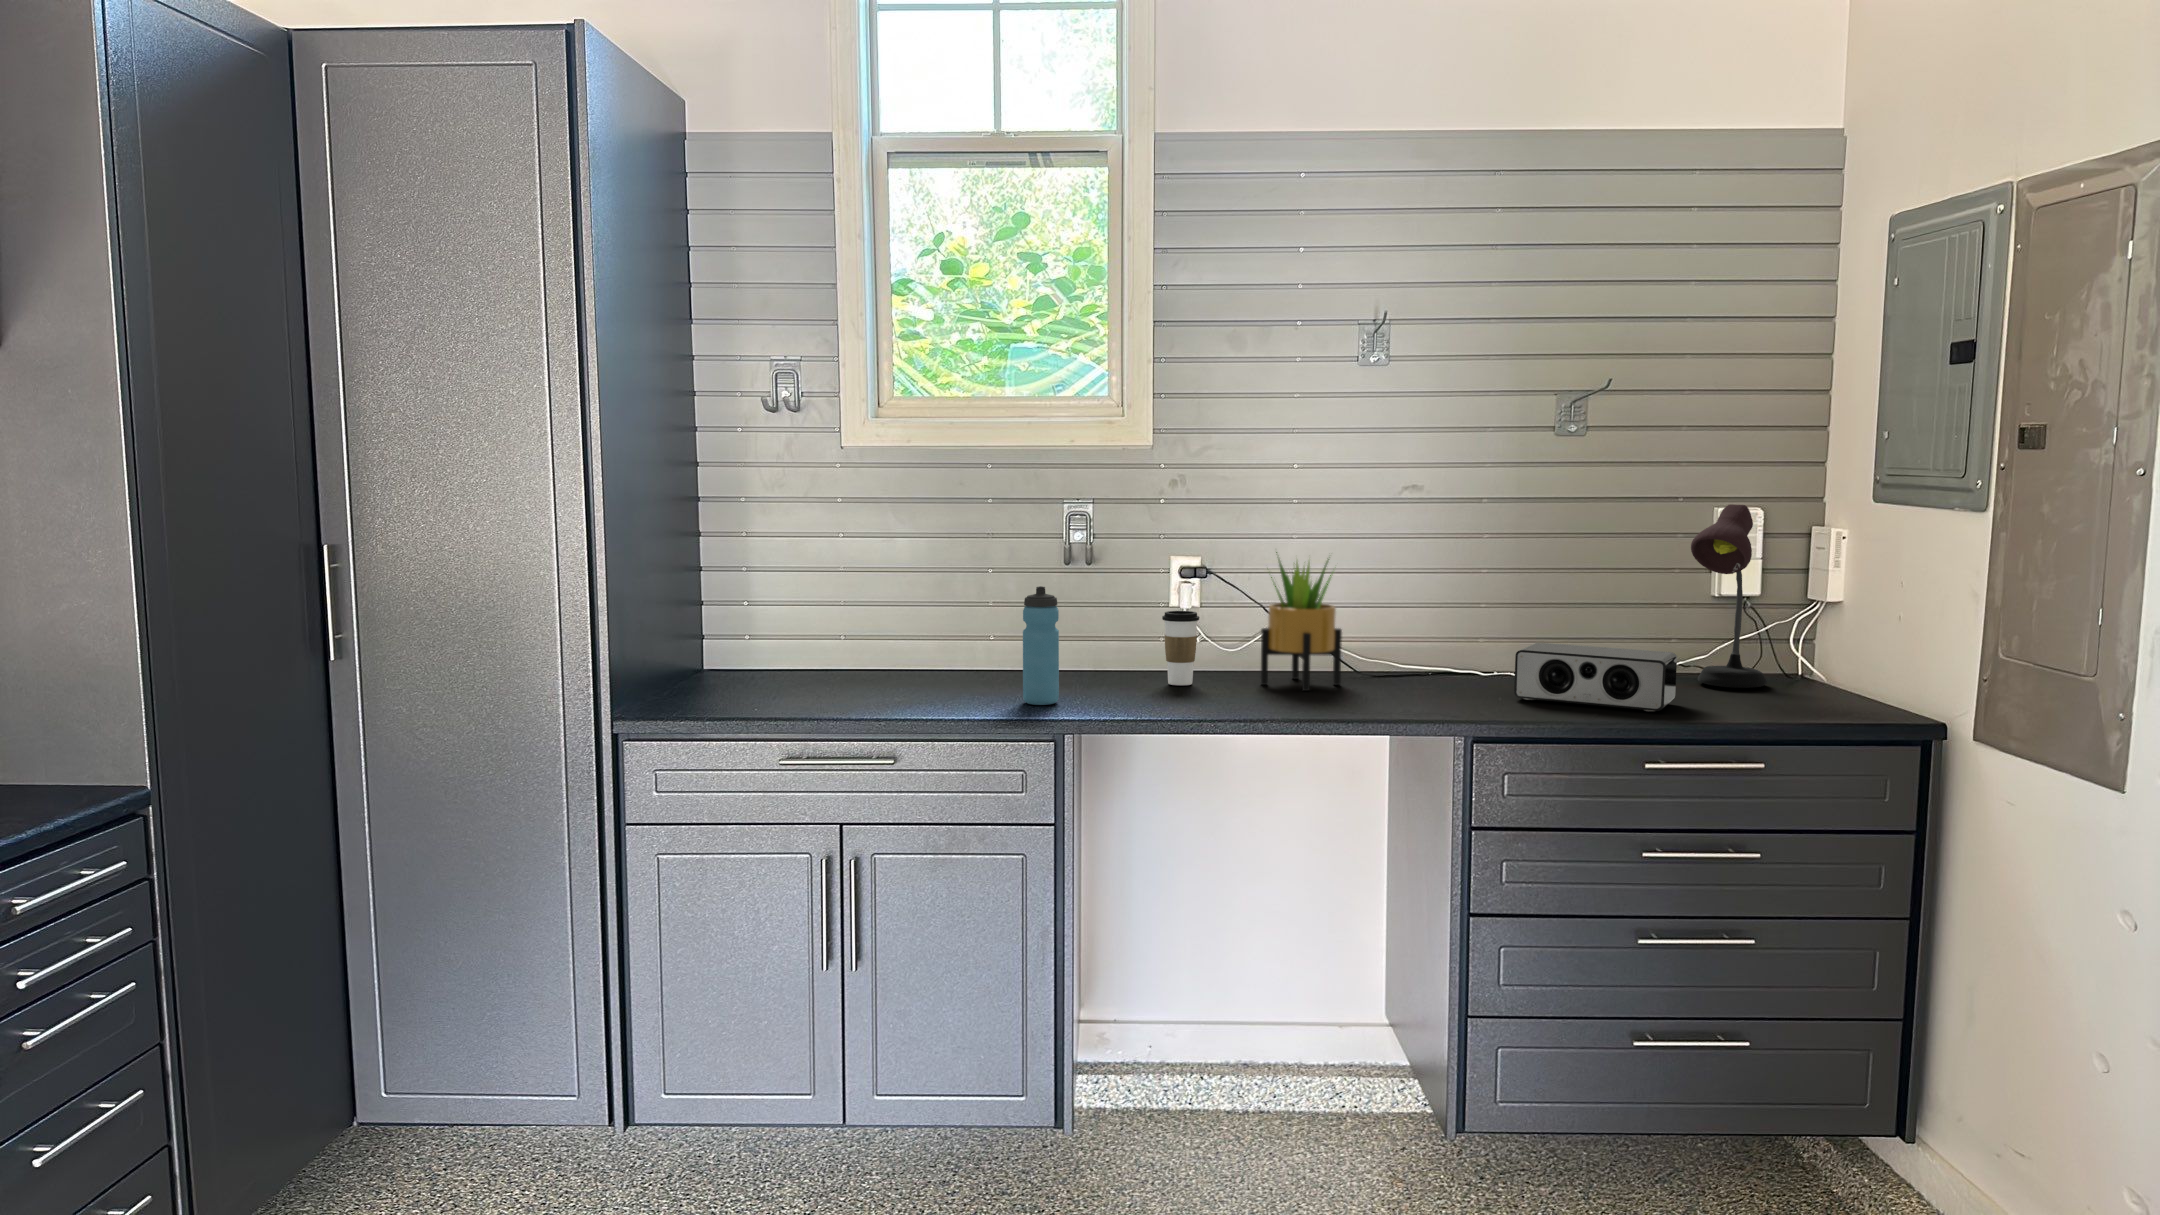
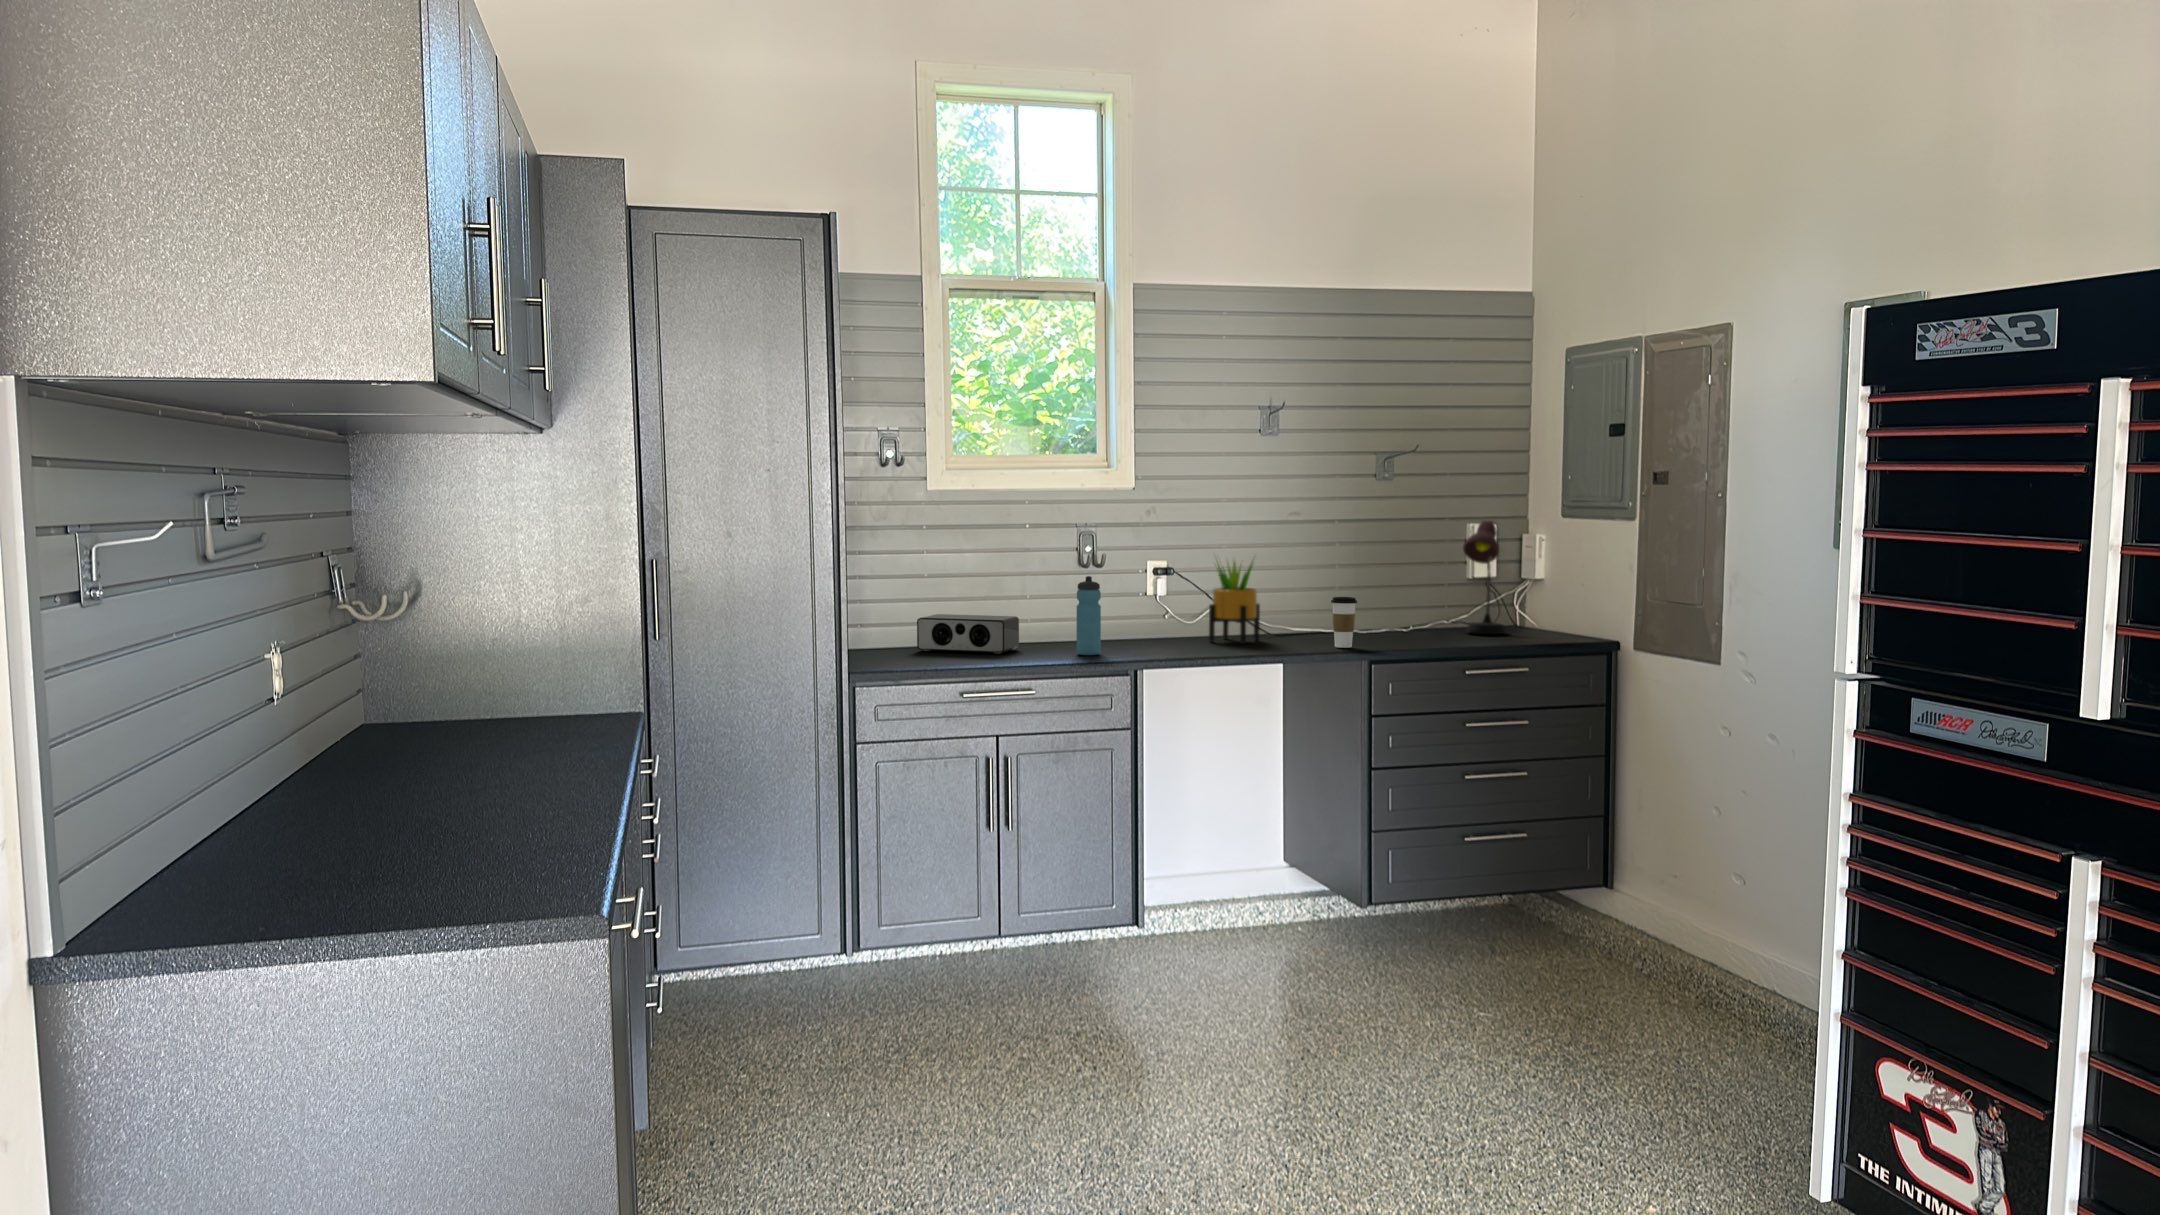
coffee cup: present [1162,611,1199,685] -> present [1331,597,1357,648]
speaker: present [1514,643,1677,712] -> present [917,614,1019,654]

